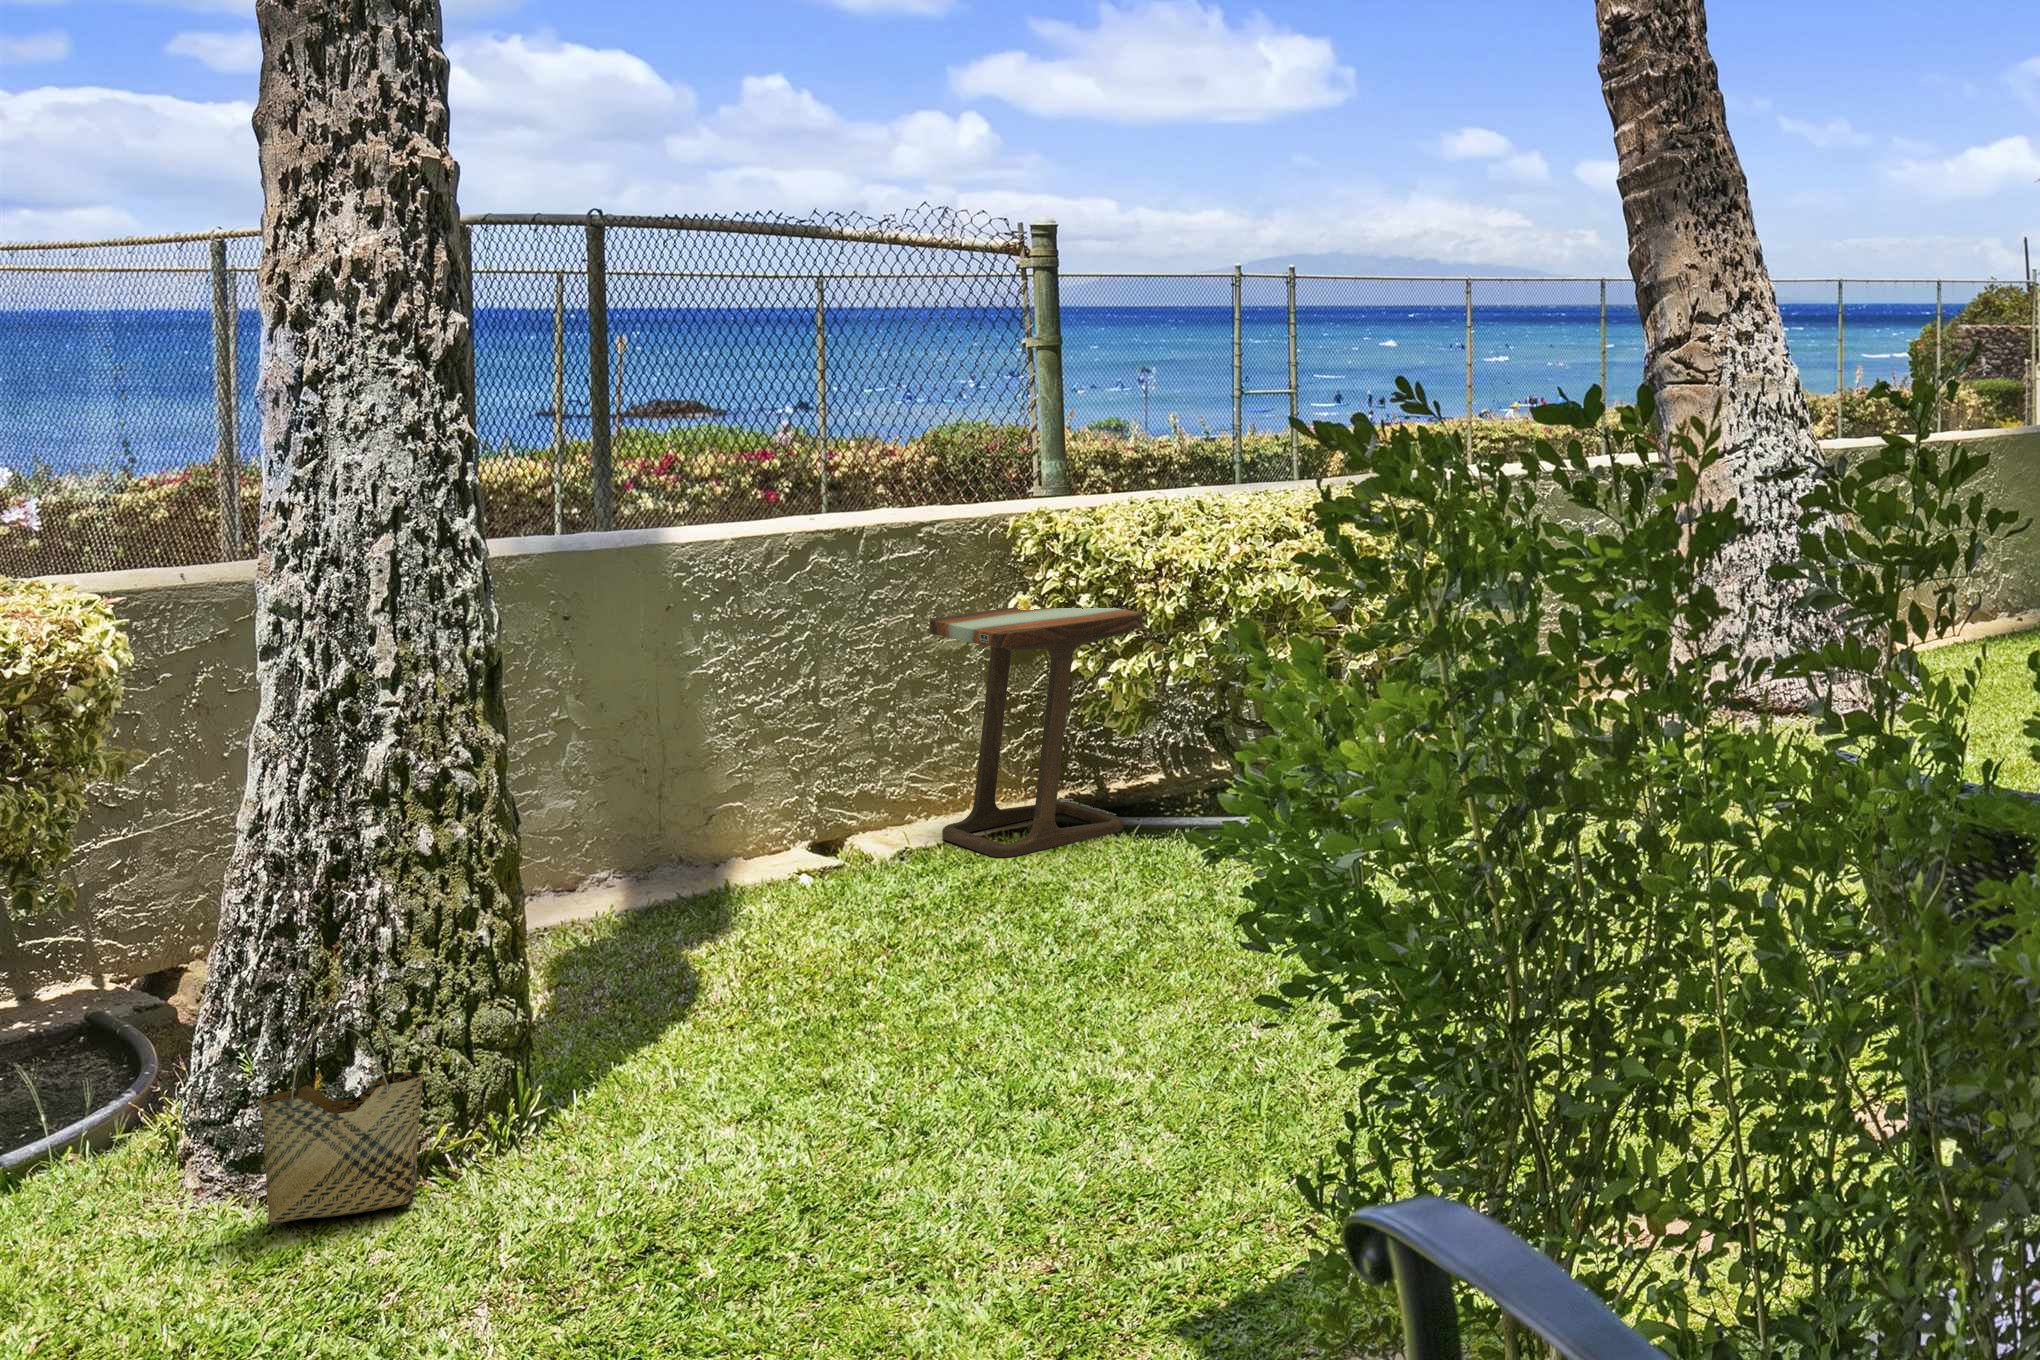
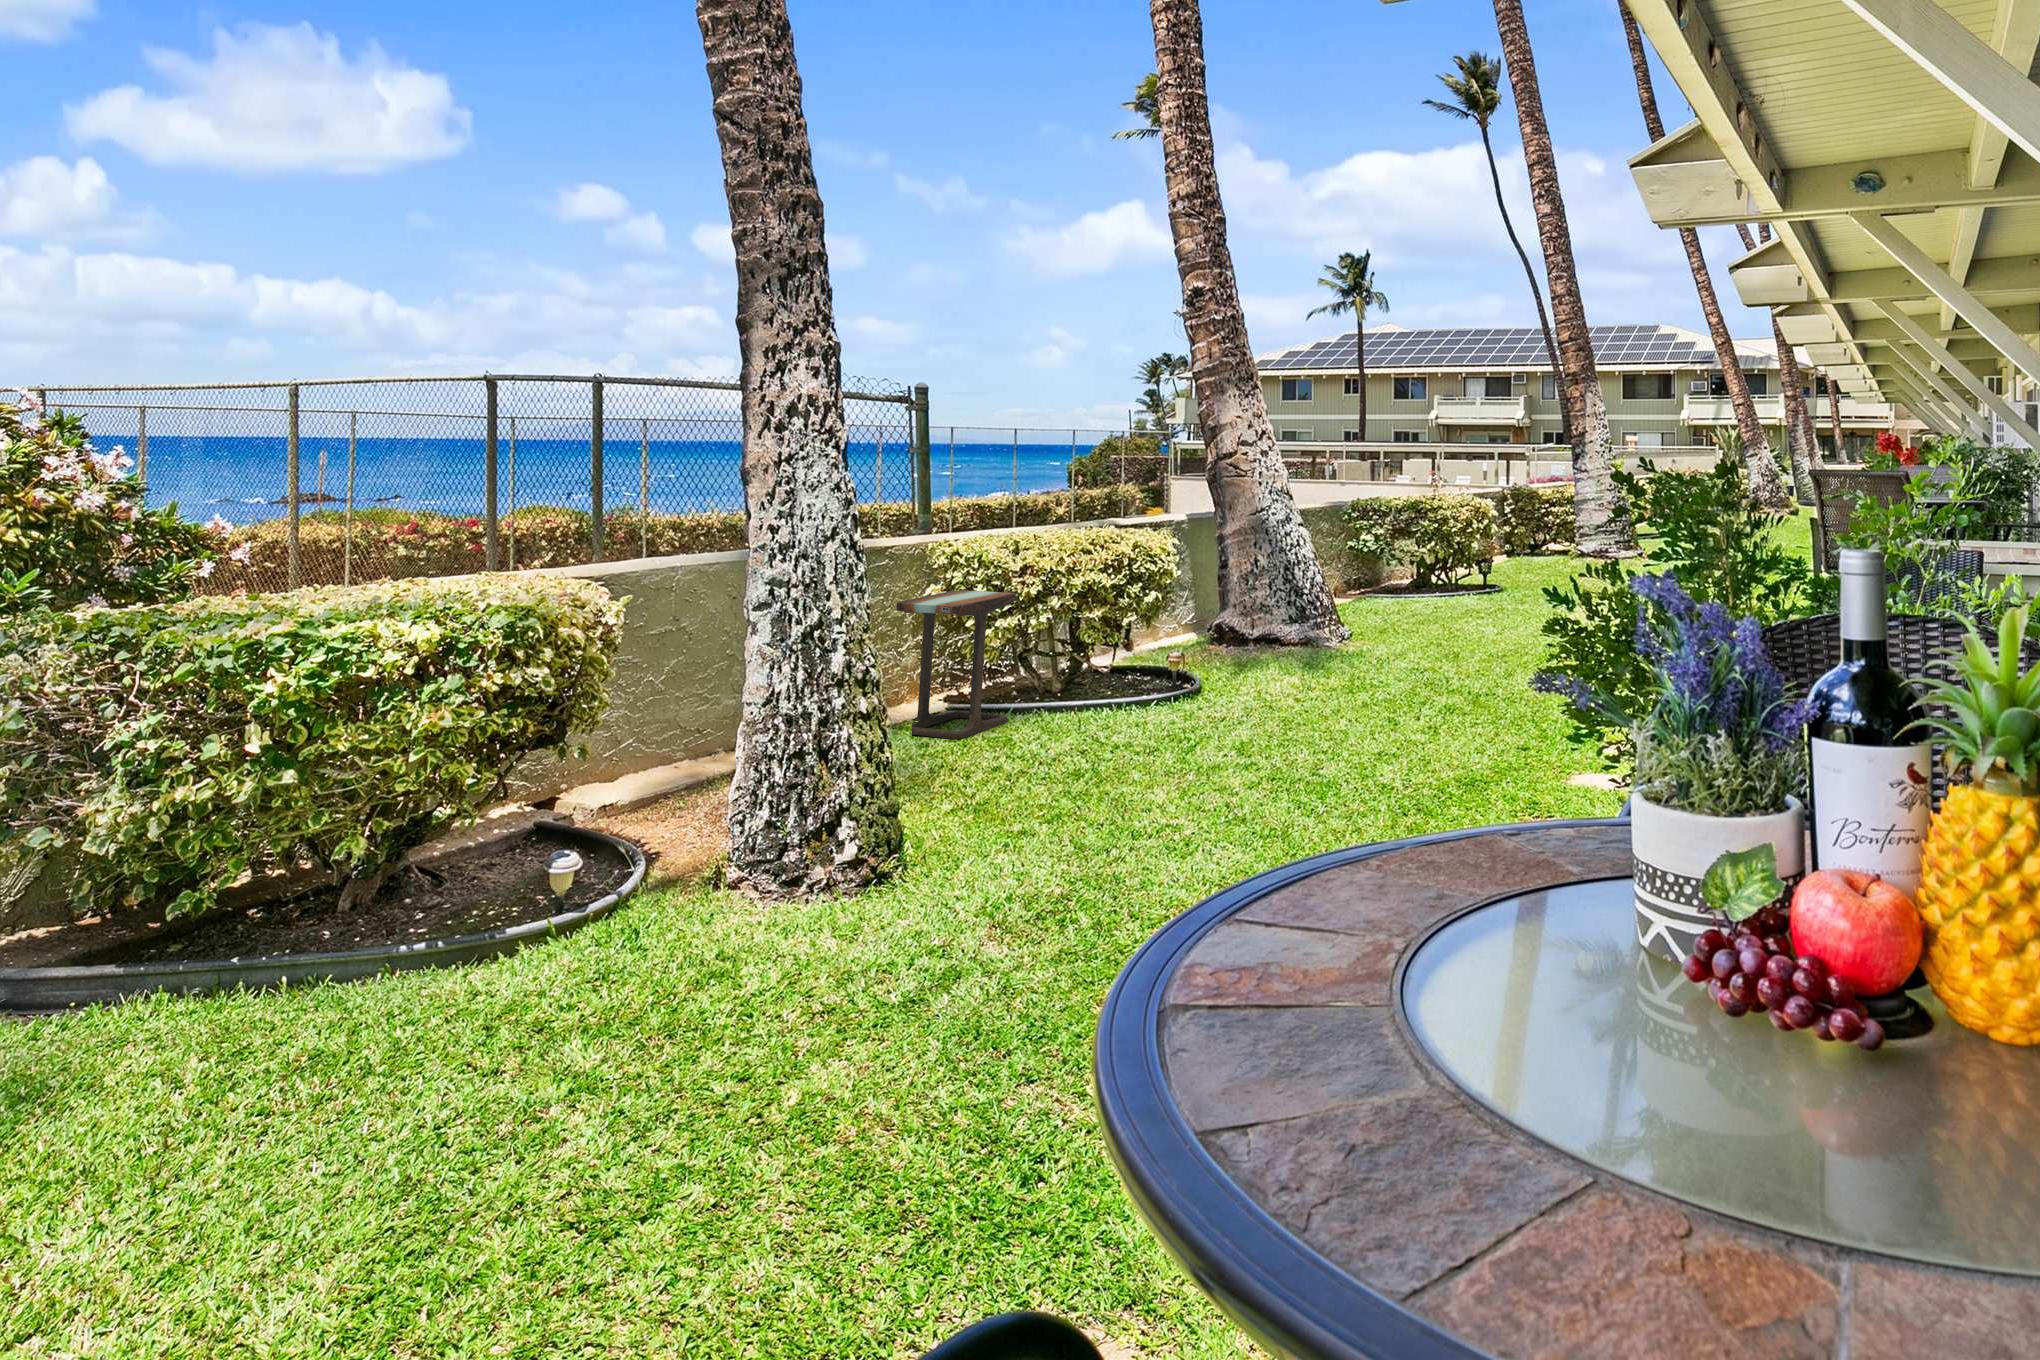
woven basket: present [258,1006,424,1224] -> none [818,792,892,907]

